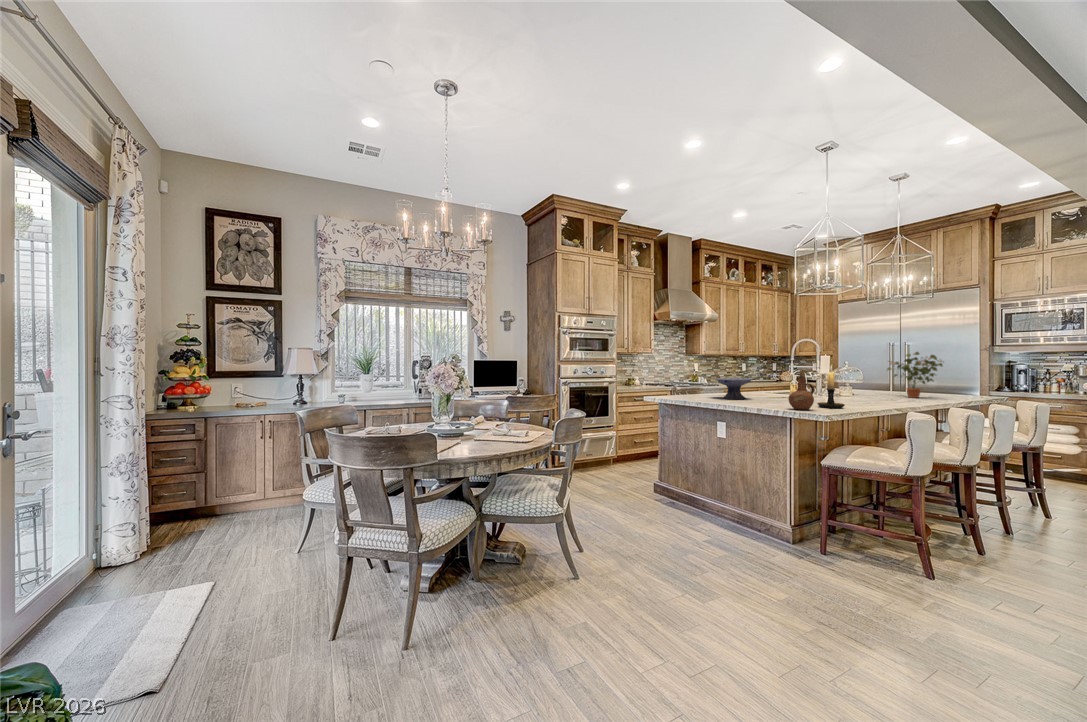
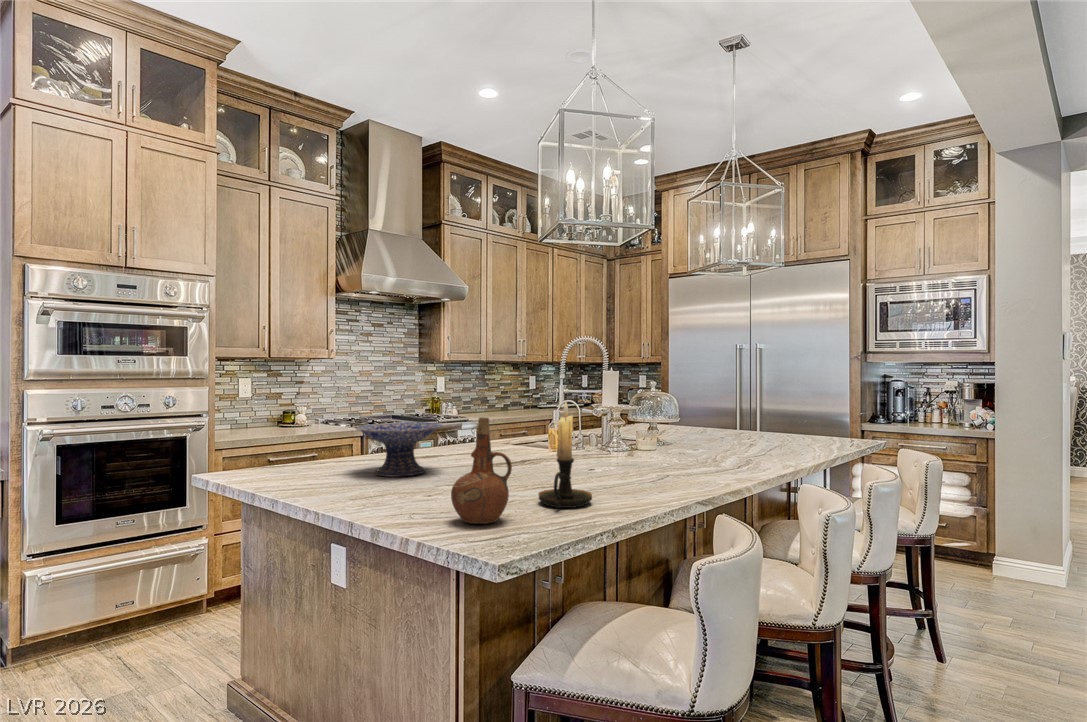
potted plant: present [887,352,942,398] -> none [712,364,799,451]

